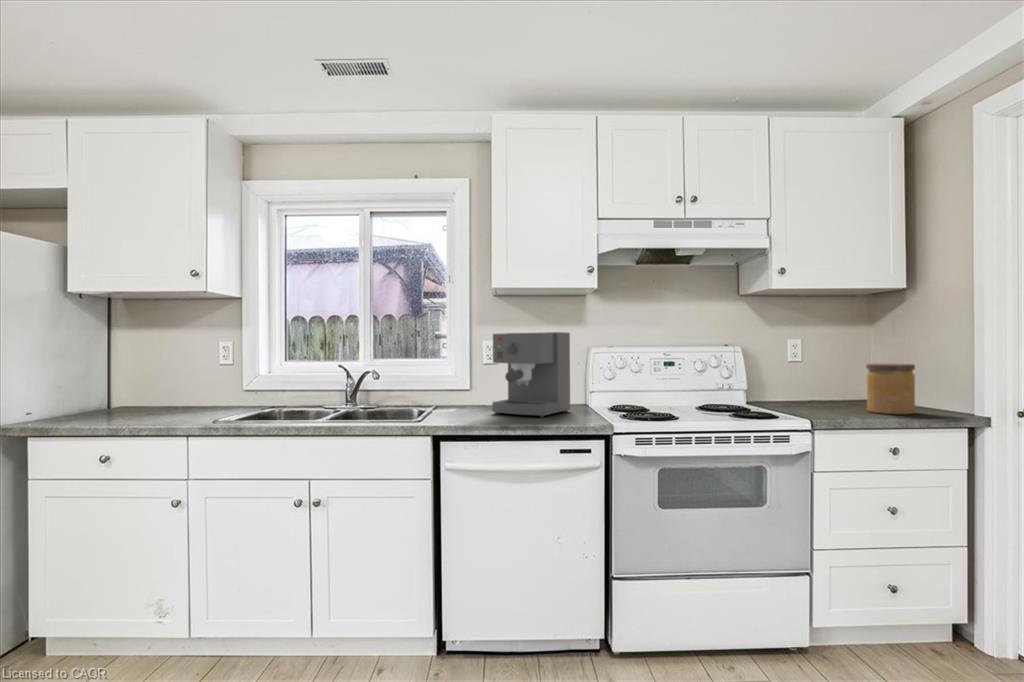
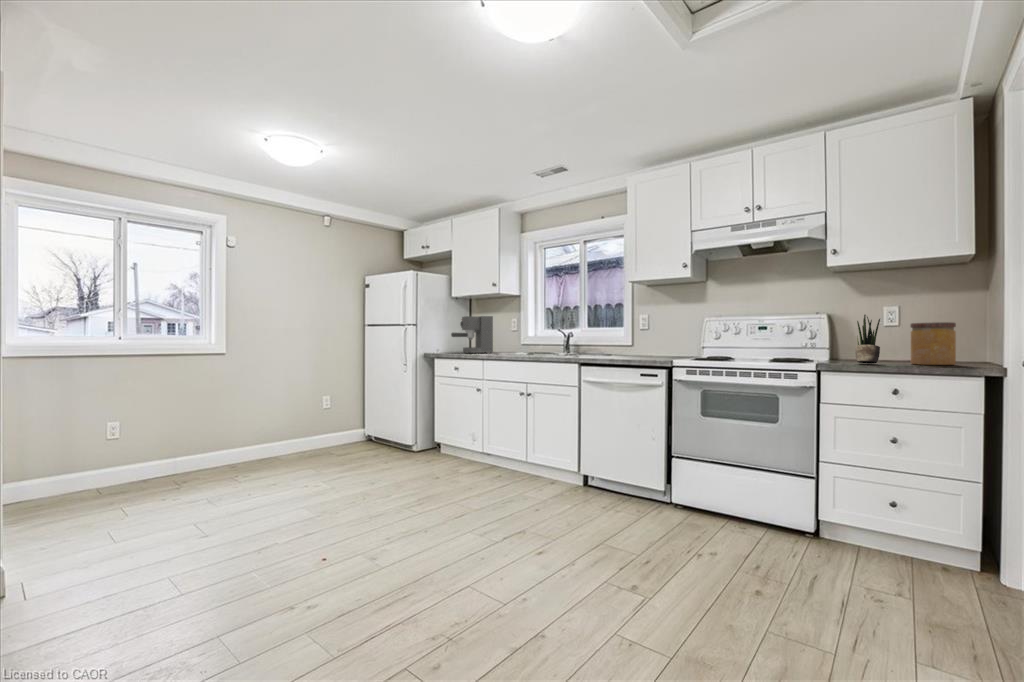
coffee maker: present [492,332,570,417] -> present [451,316,493,353]
potted plant: none [833,353,863,415] -> present [855,315,880,364]

